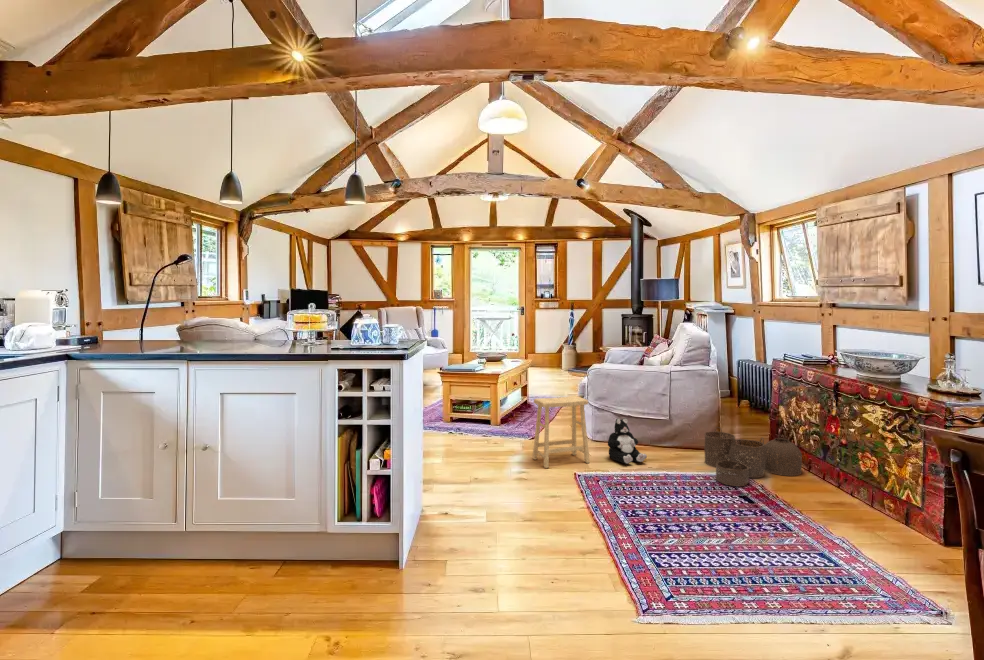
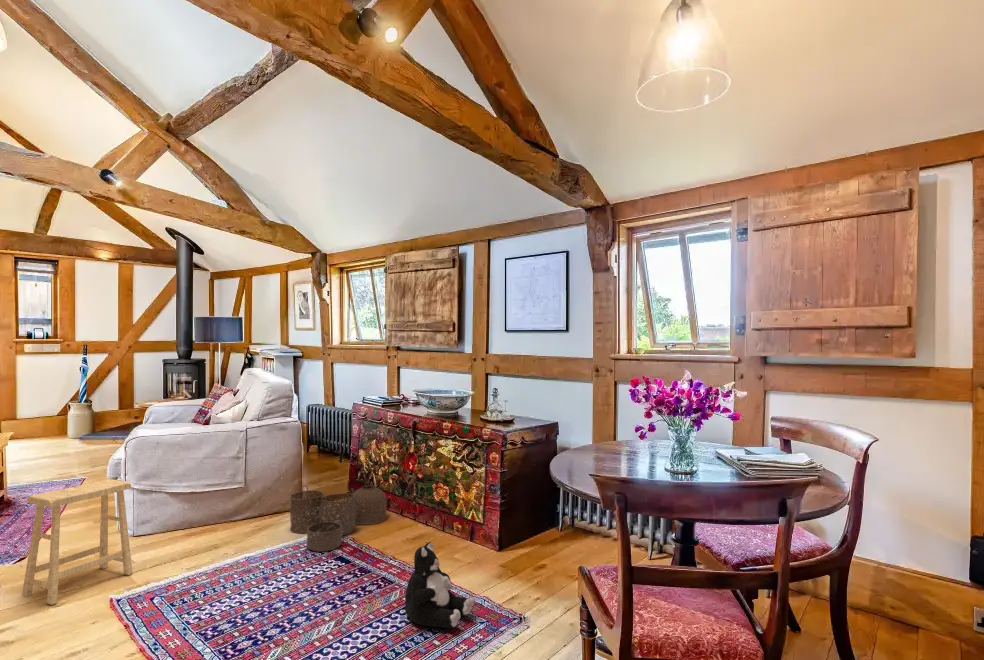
plush toy: present [608,418,647,464] -> present [405,542,475,628]

